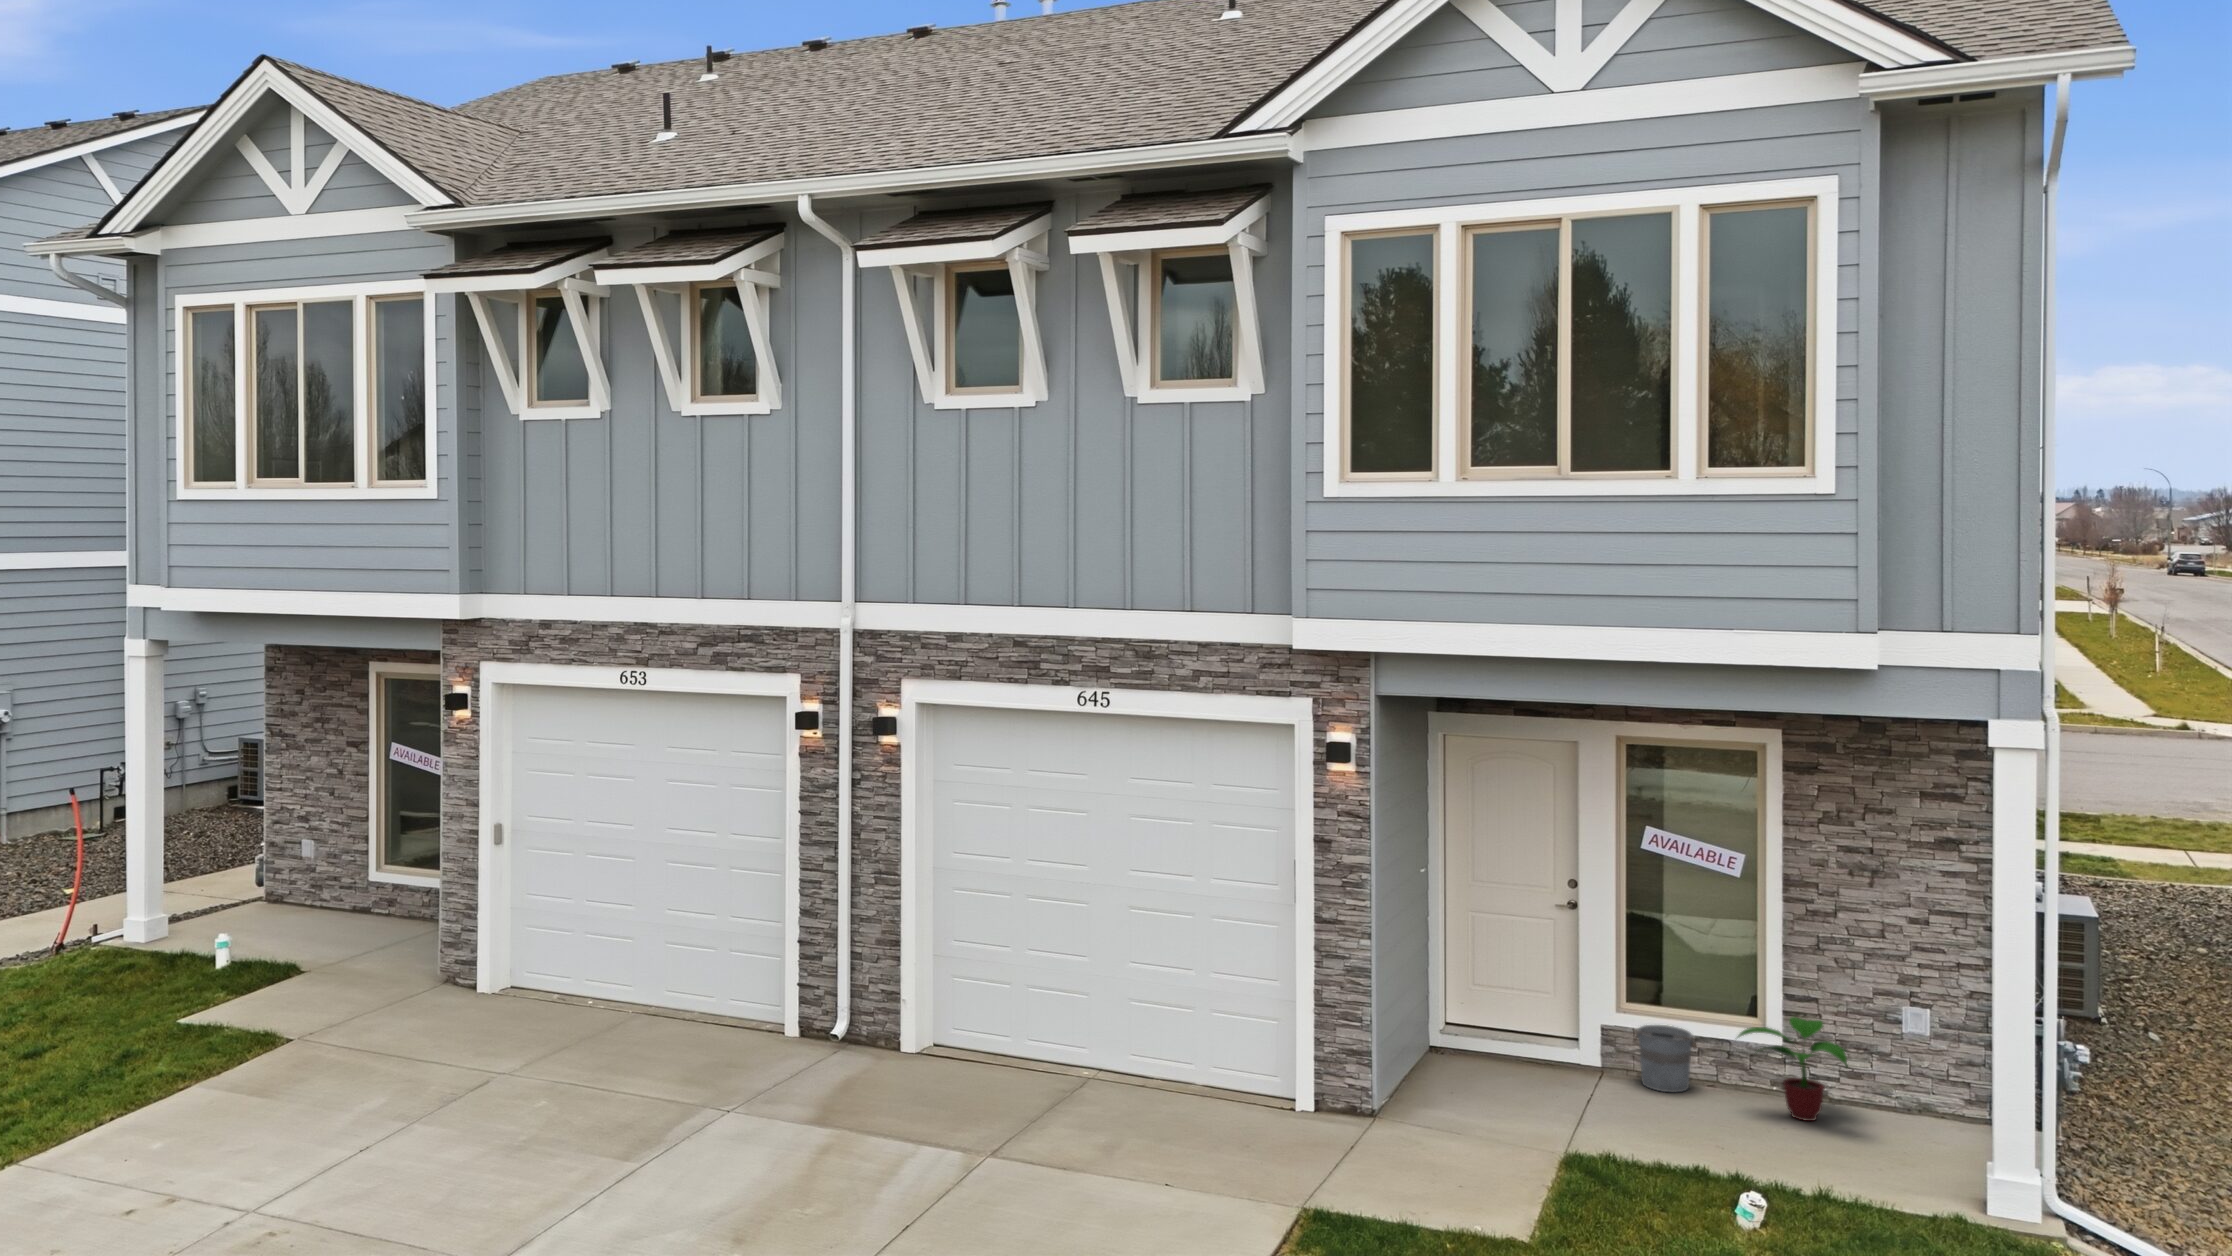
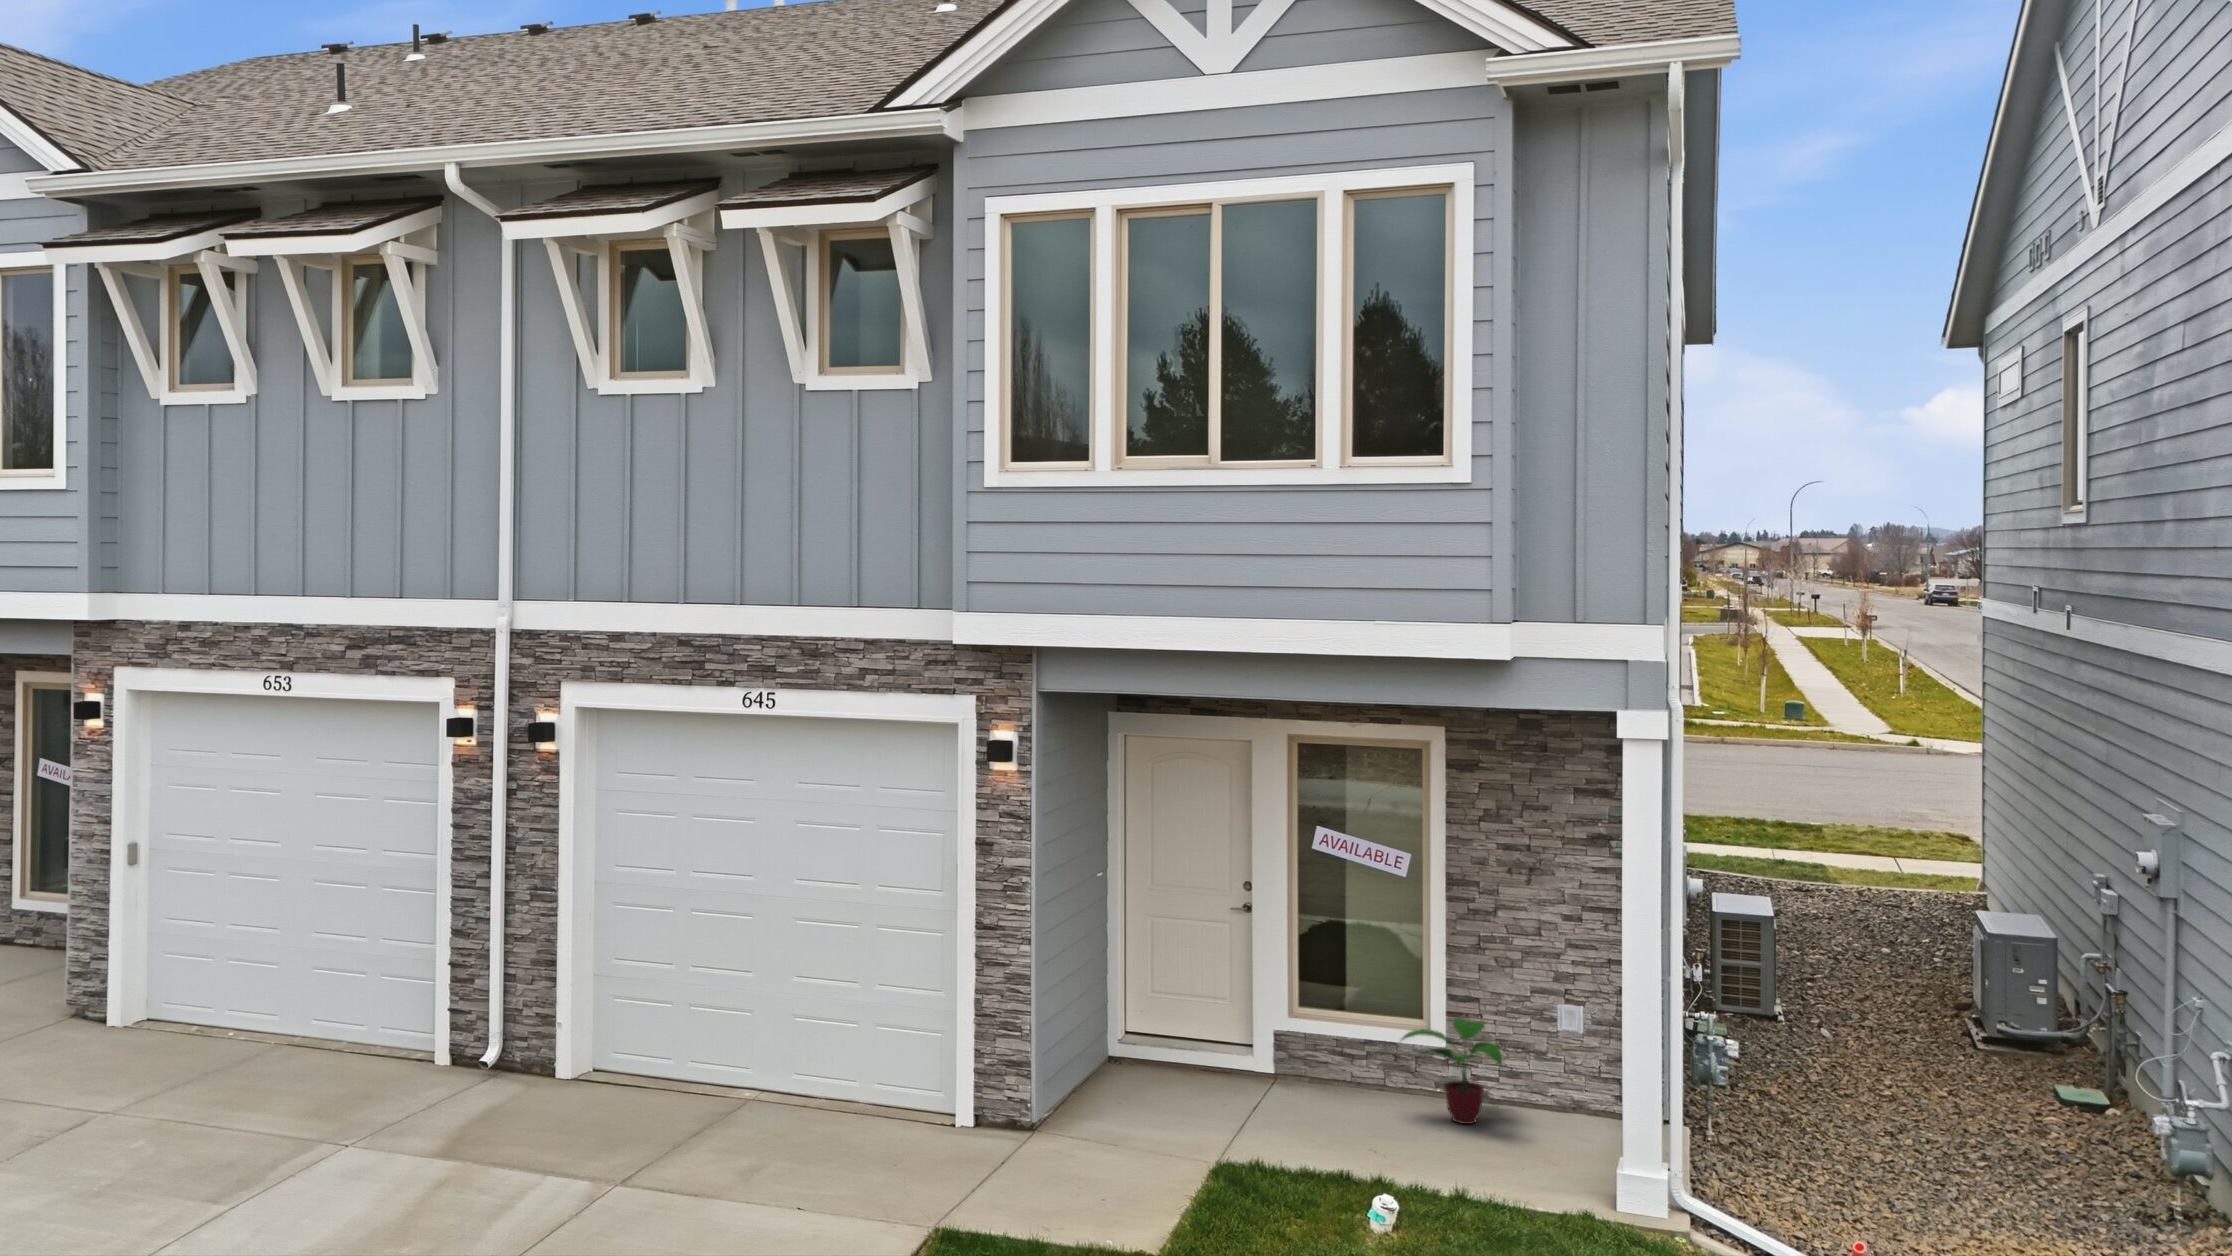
bucket: present [1634,1025,1697,1092] -> none [1304,1031,1366,1099]

